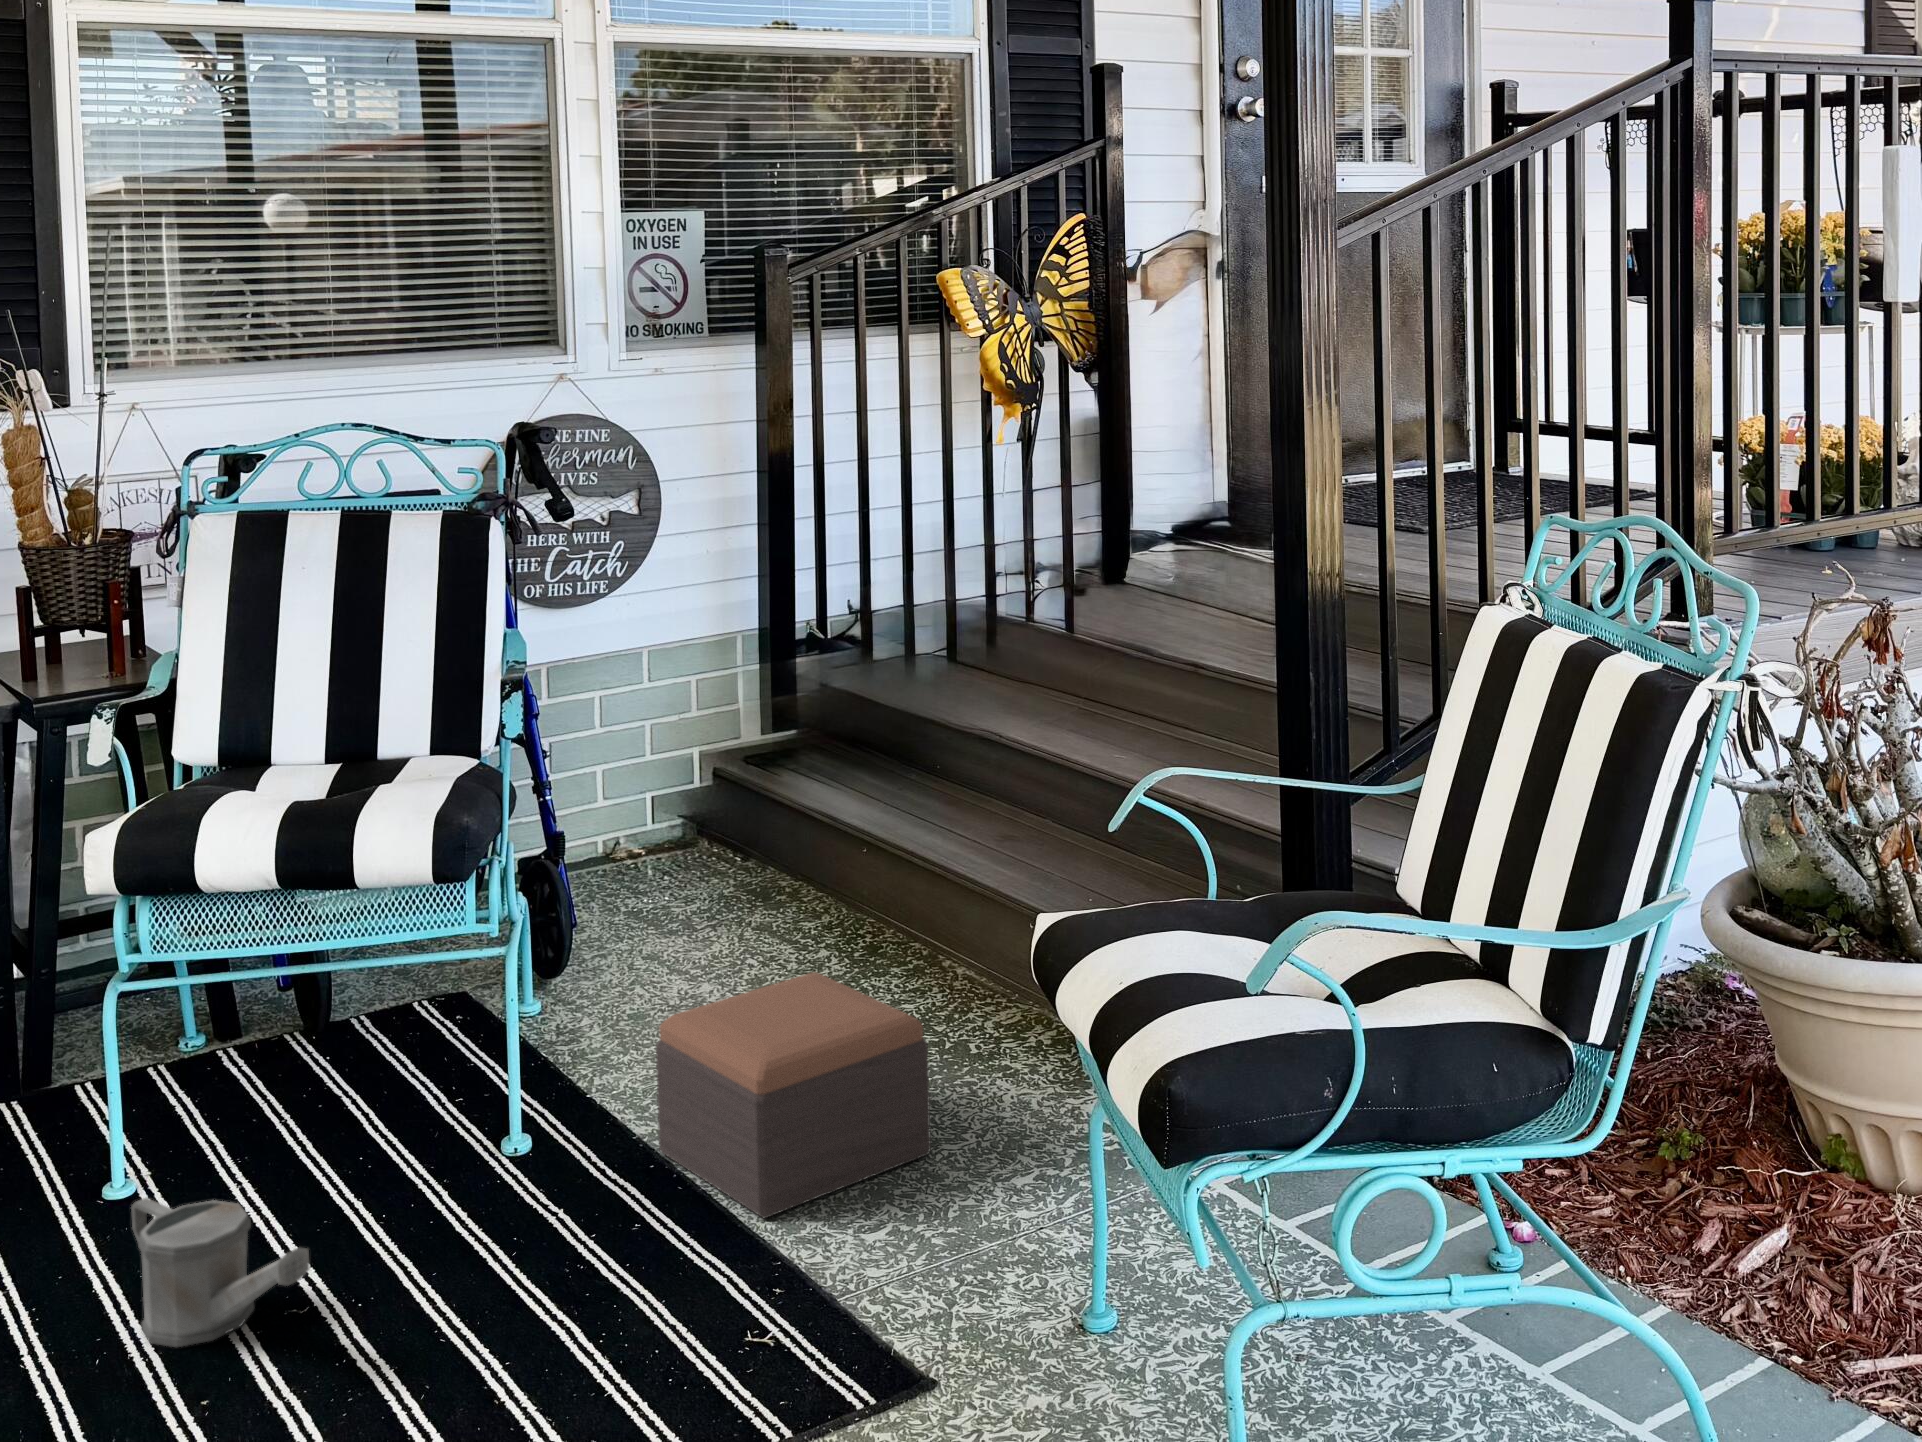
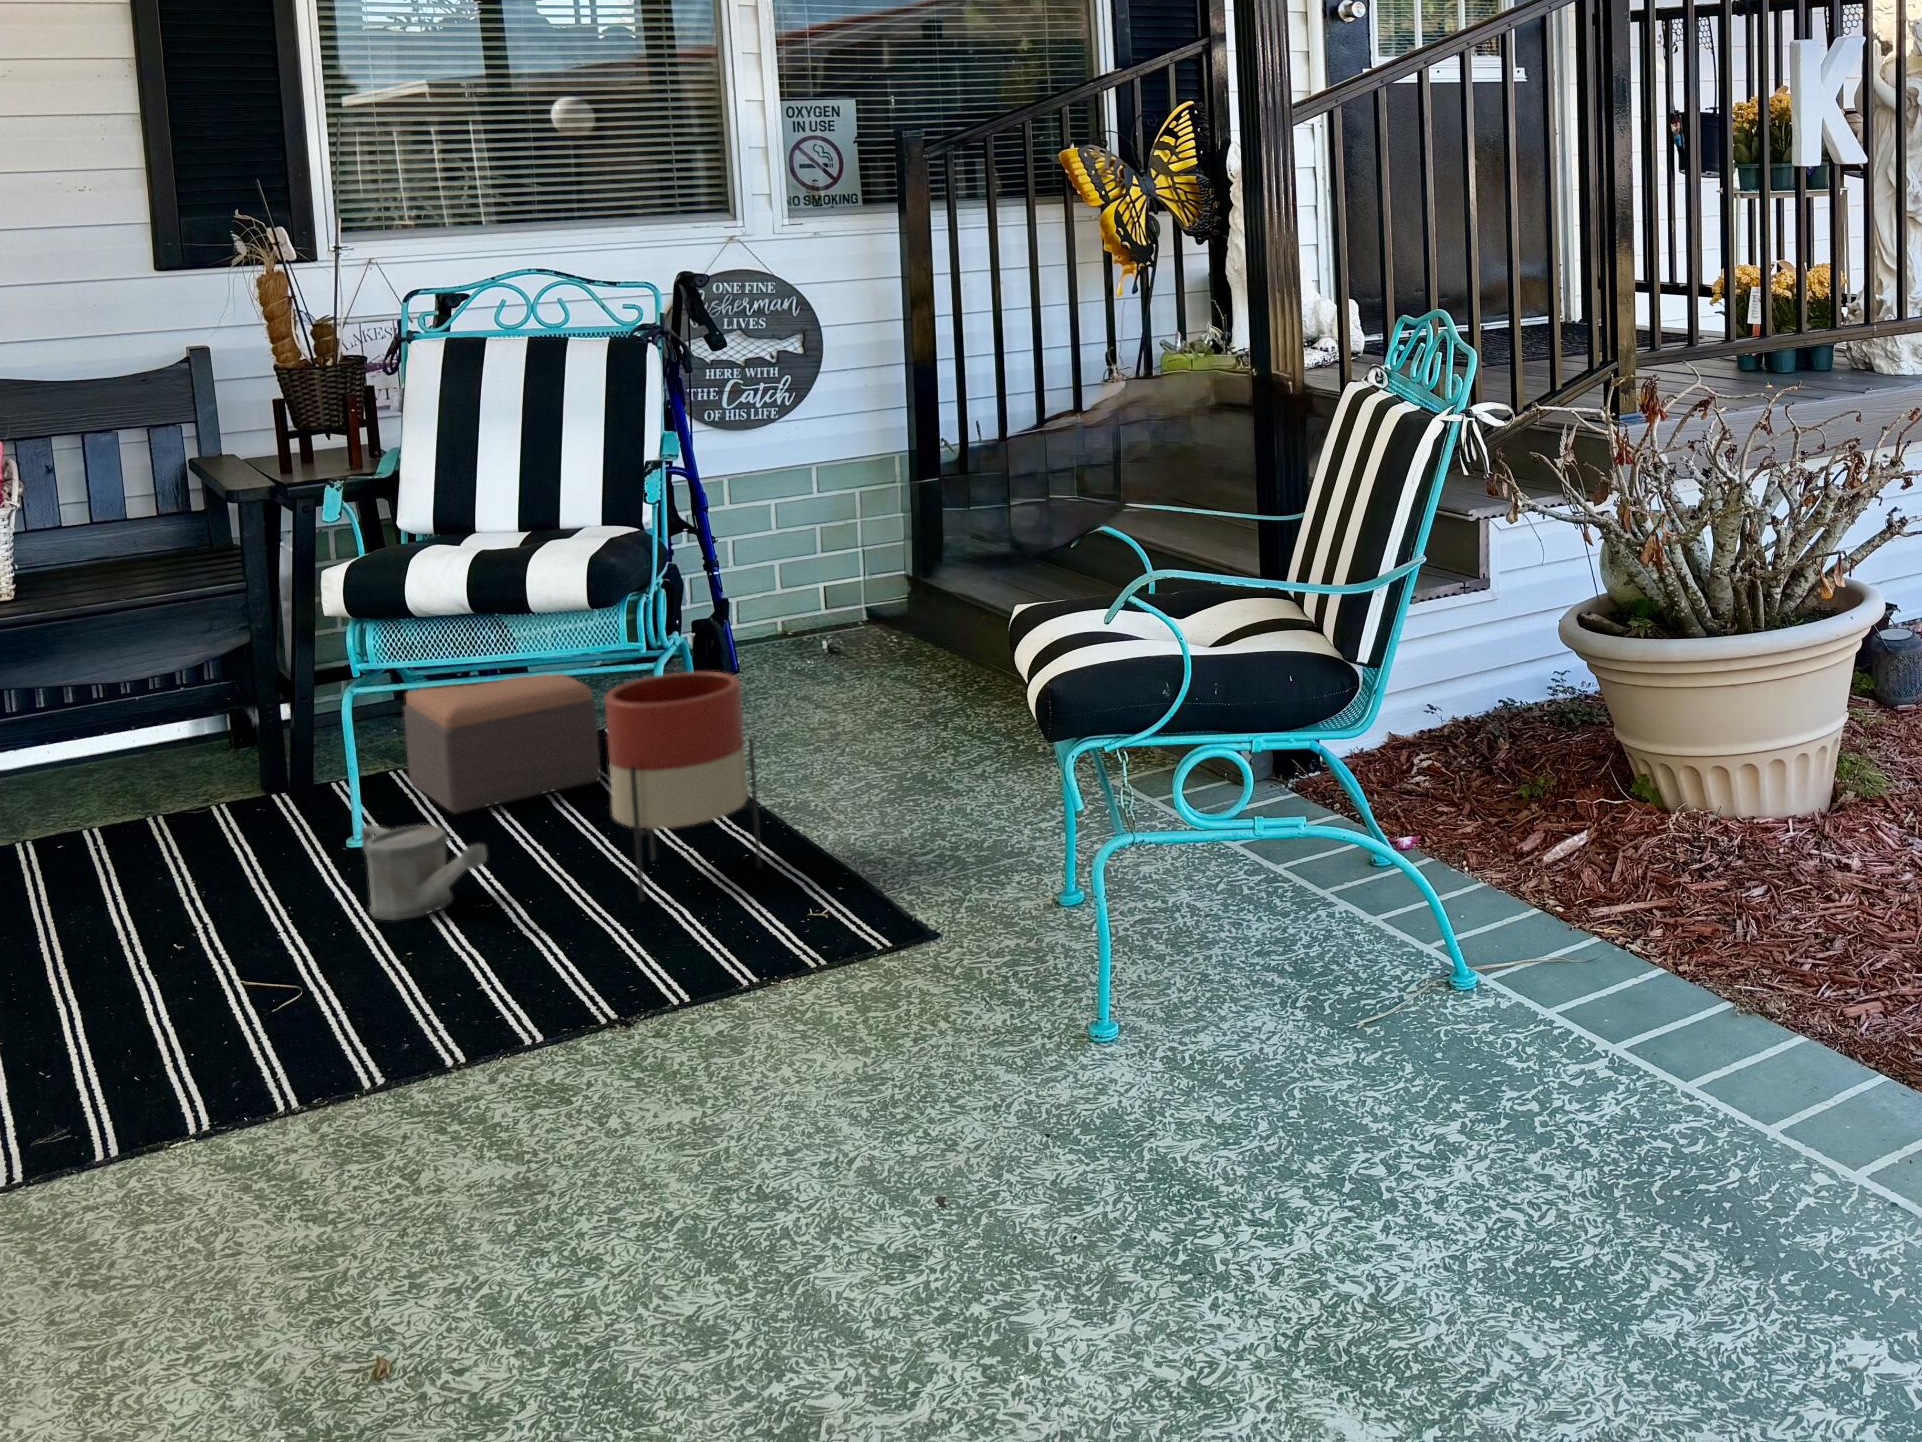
footstool: present [656,972,931,1218] -> present [403,674,601,814]
planter: none [467,981,667,1321] -> present [605,672,761,902]

